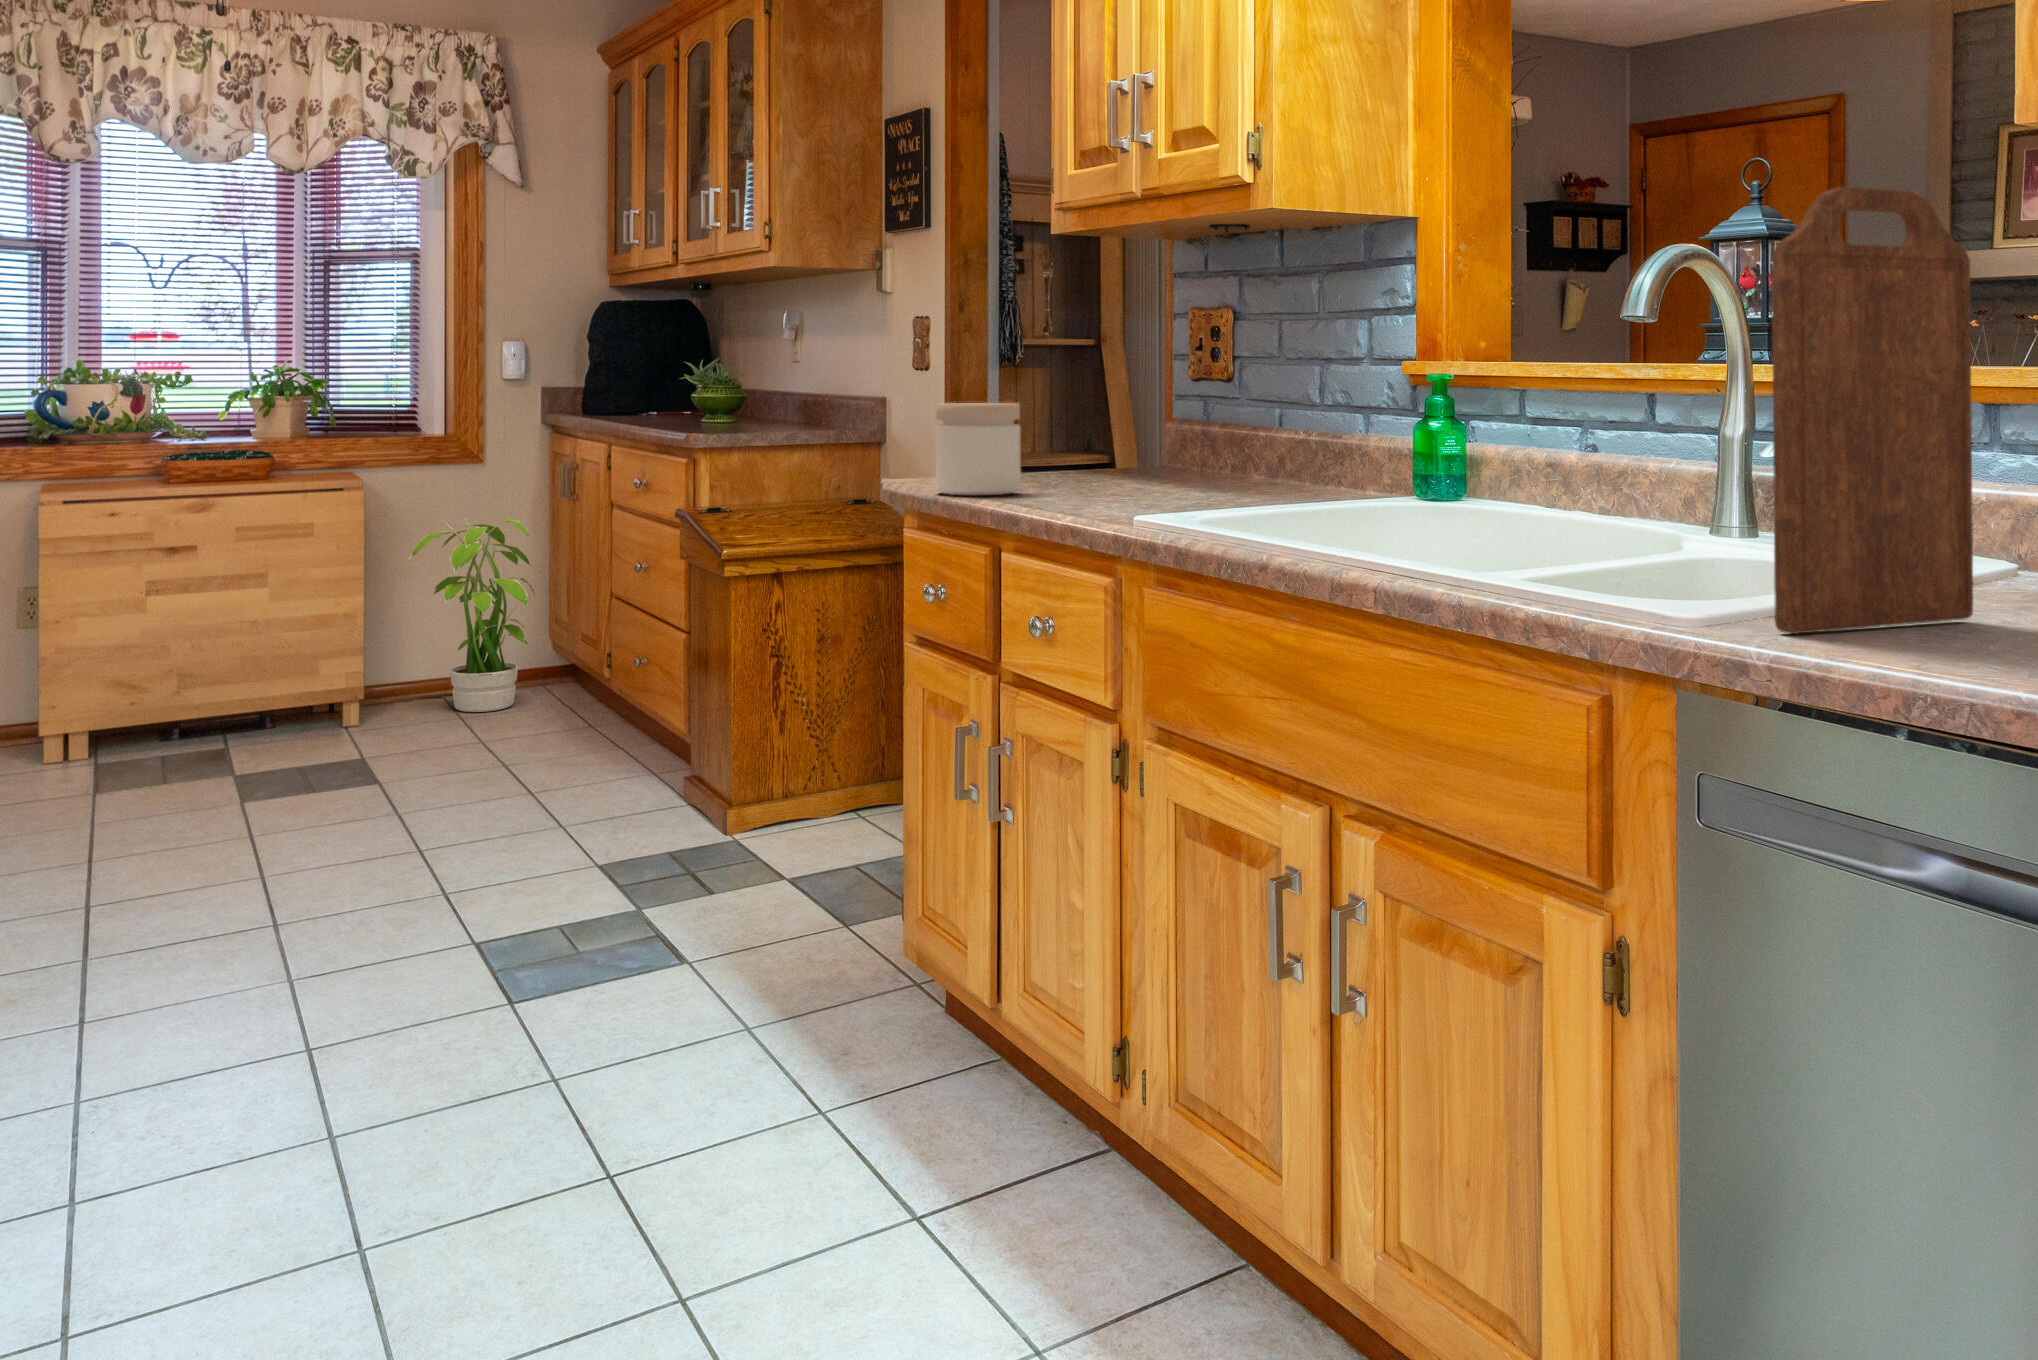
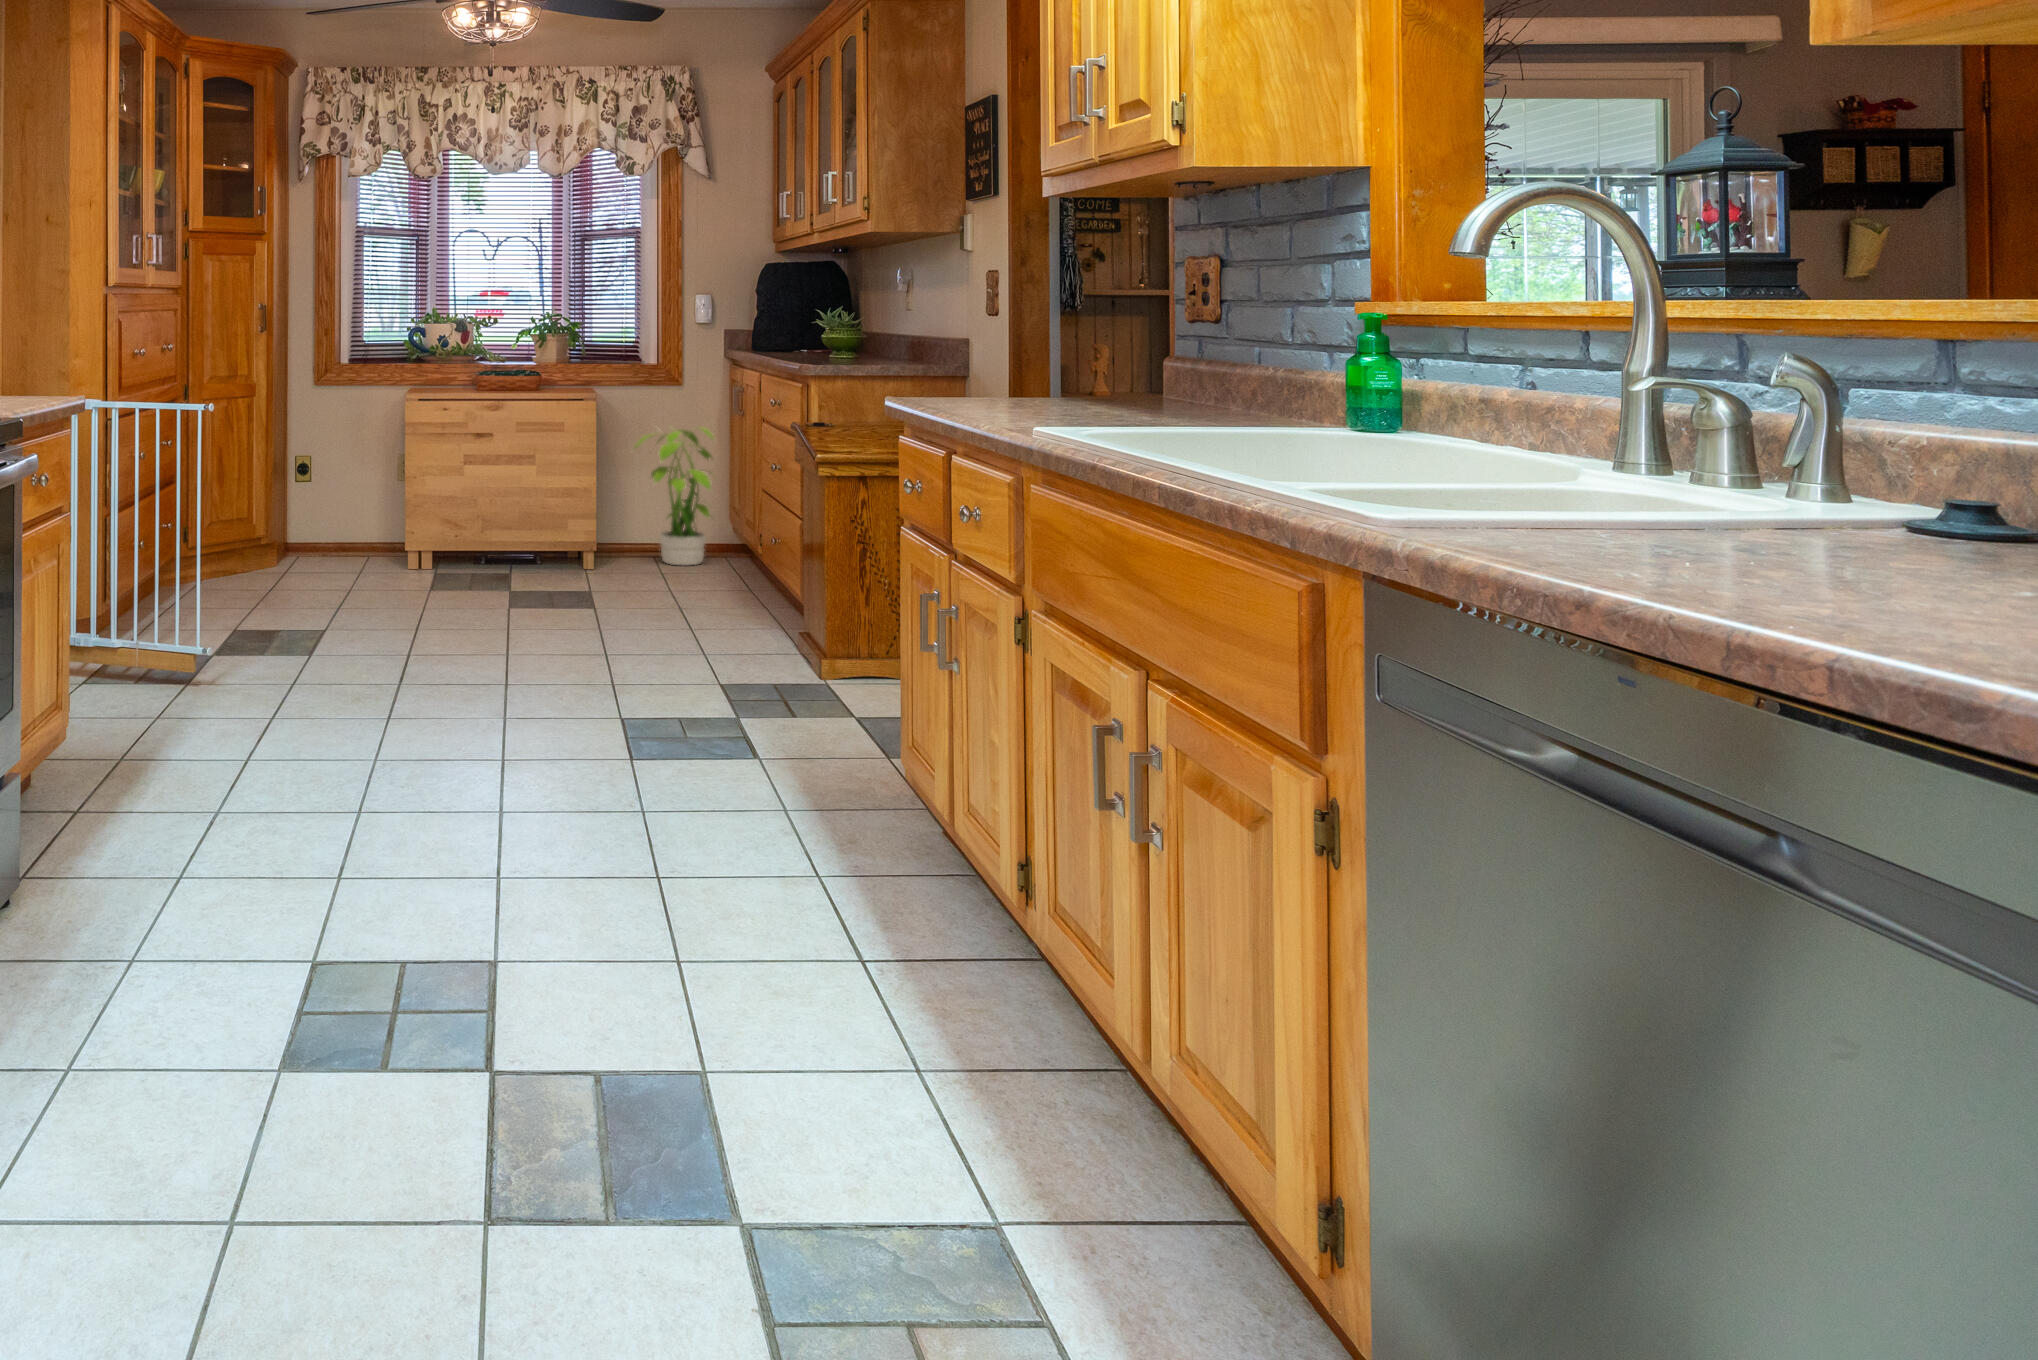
cutting board: present [1772,187,1973,634] -> none [1453,121,1738,549]
jar: present [936,403,1021,495] -> none [932,339,1004,413]

